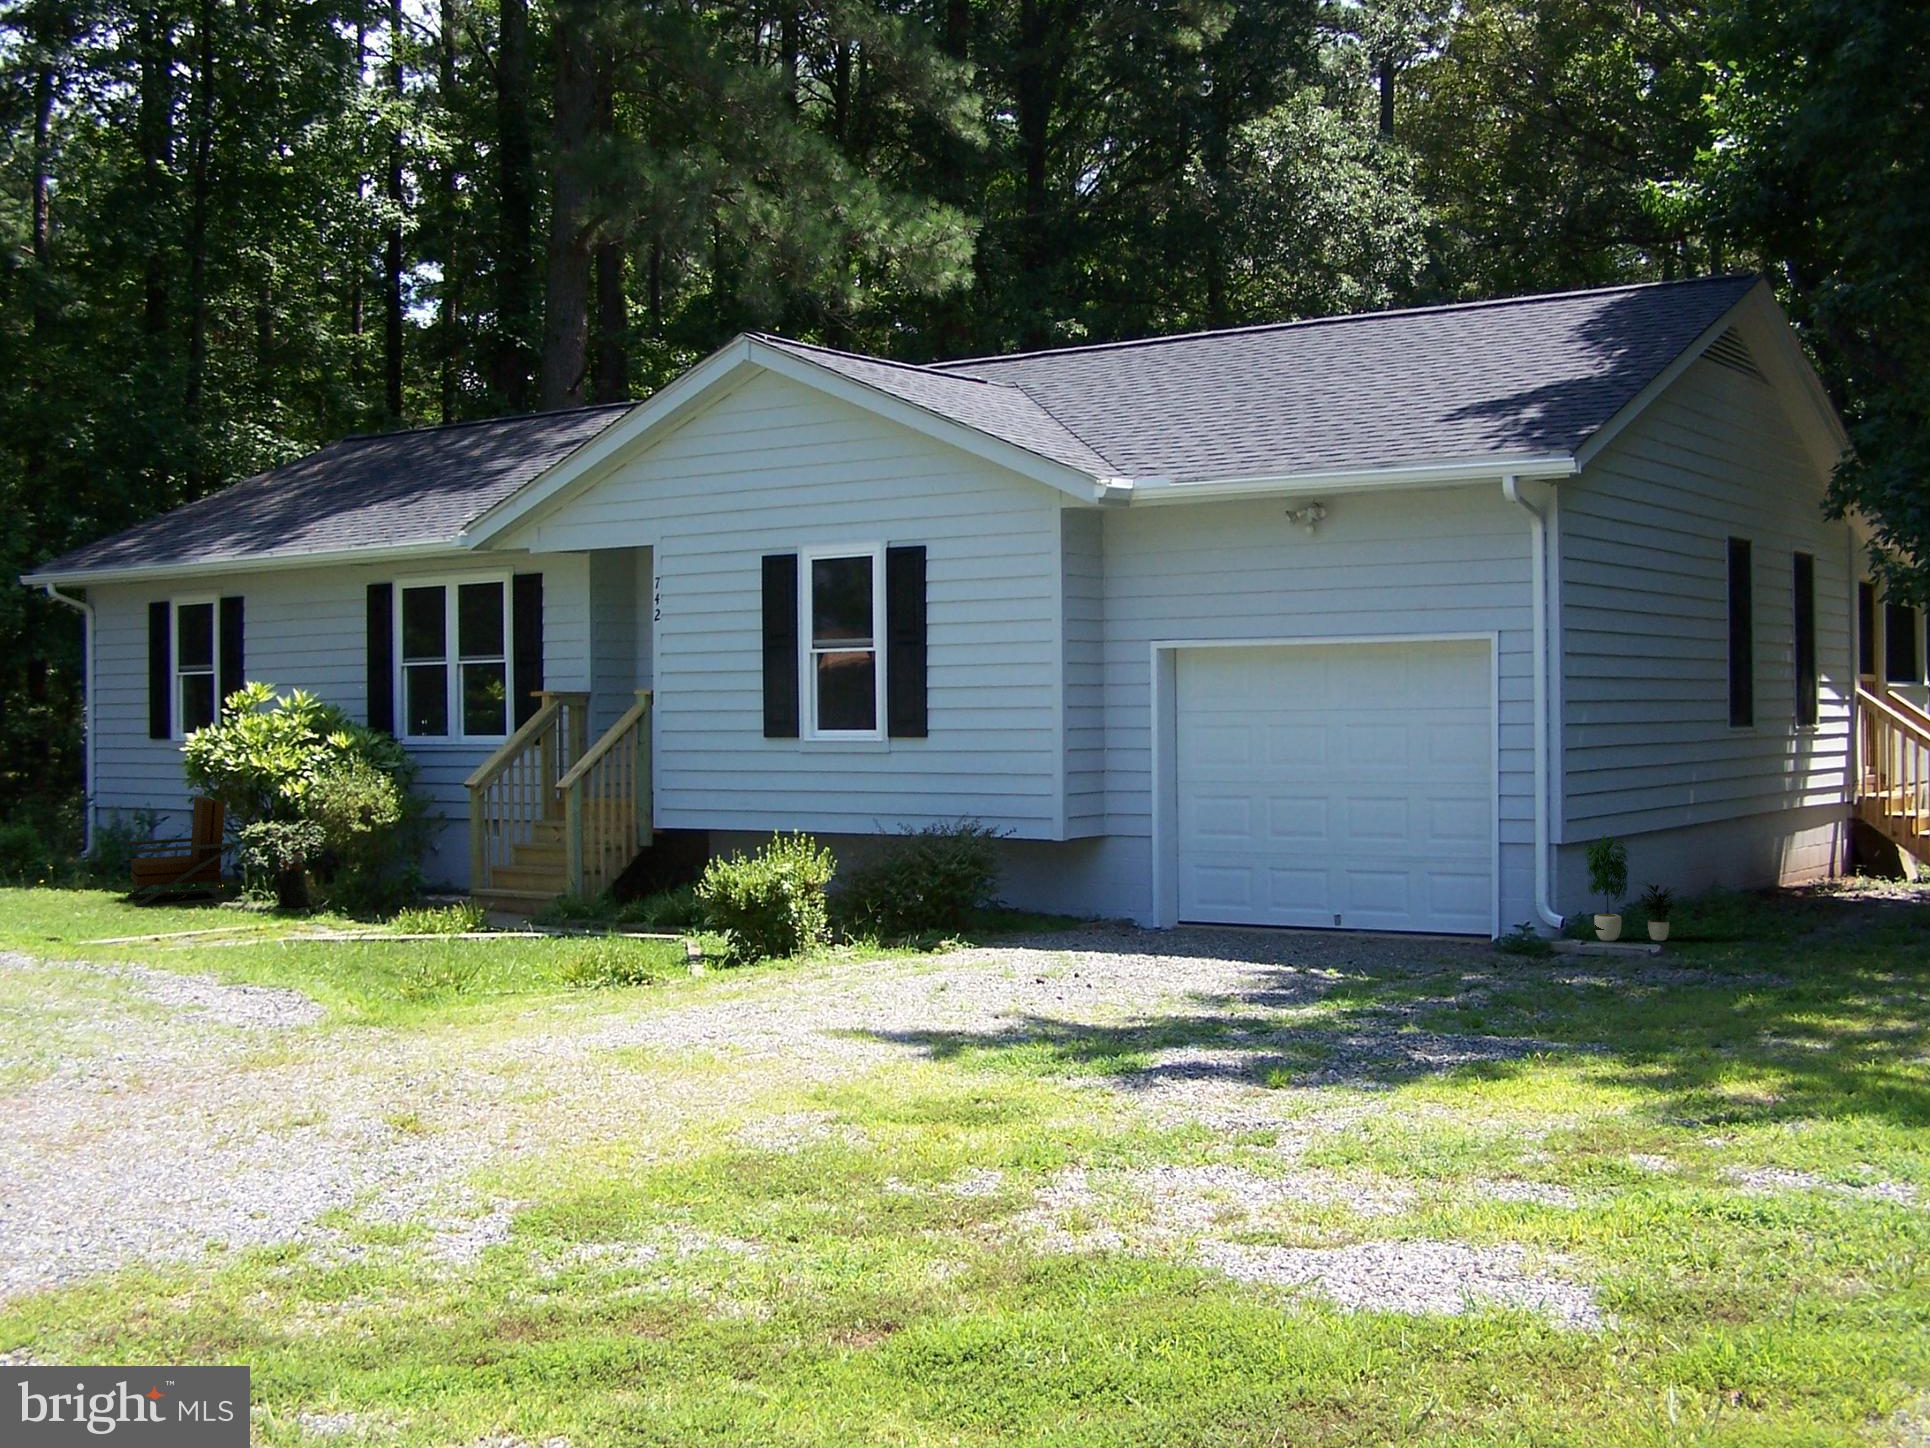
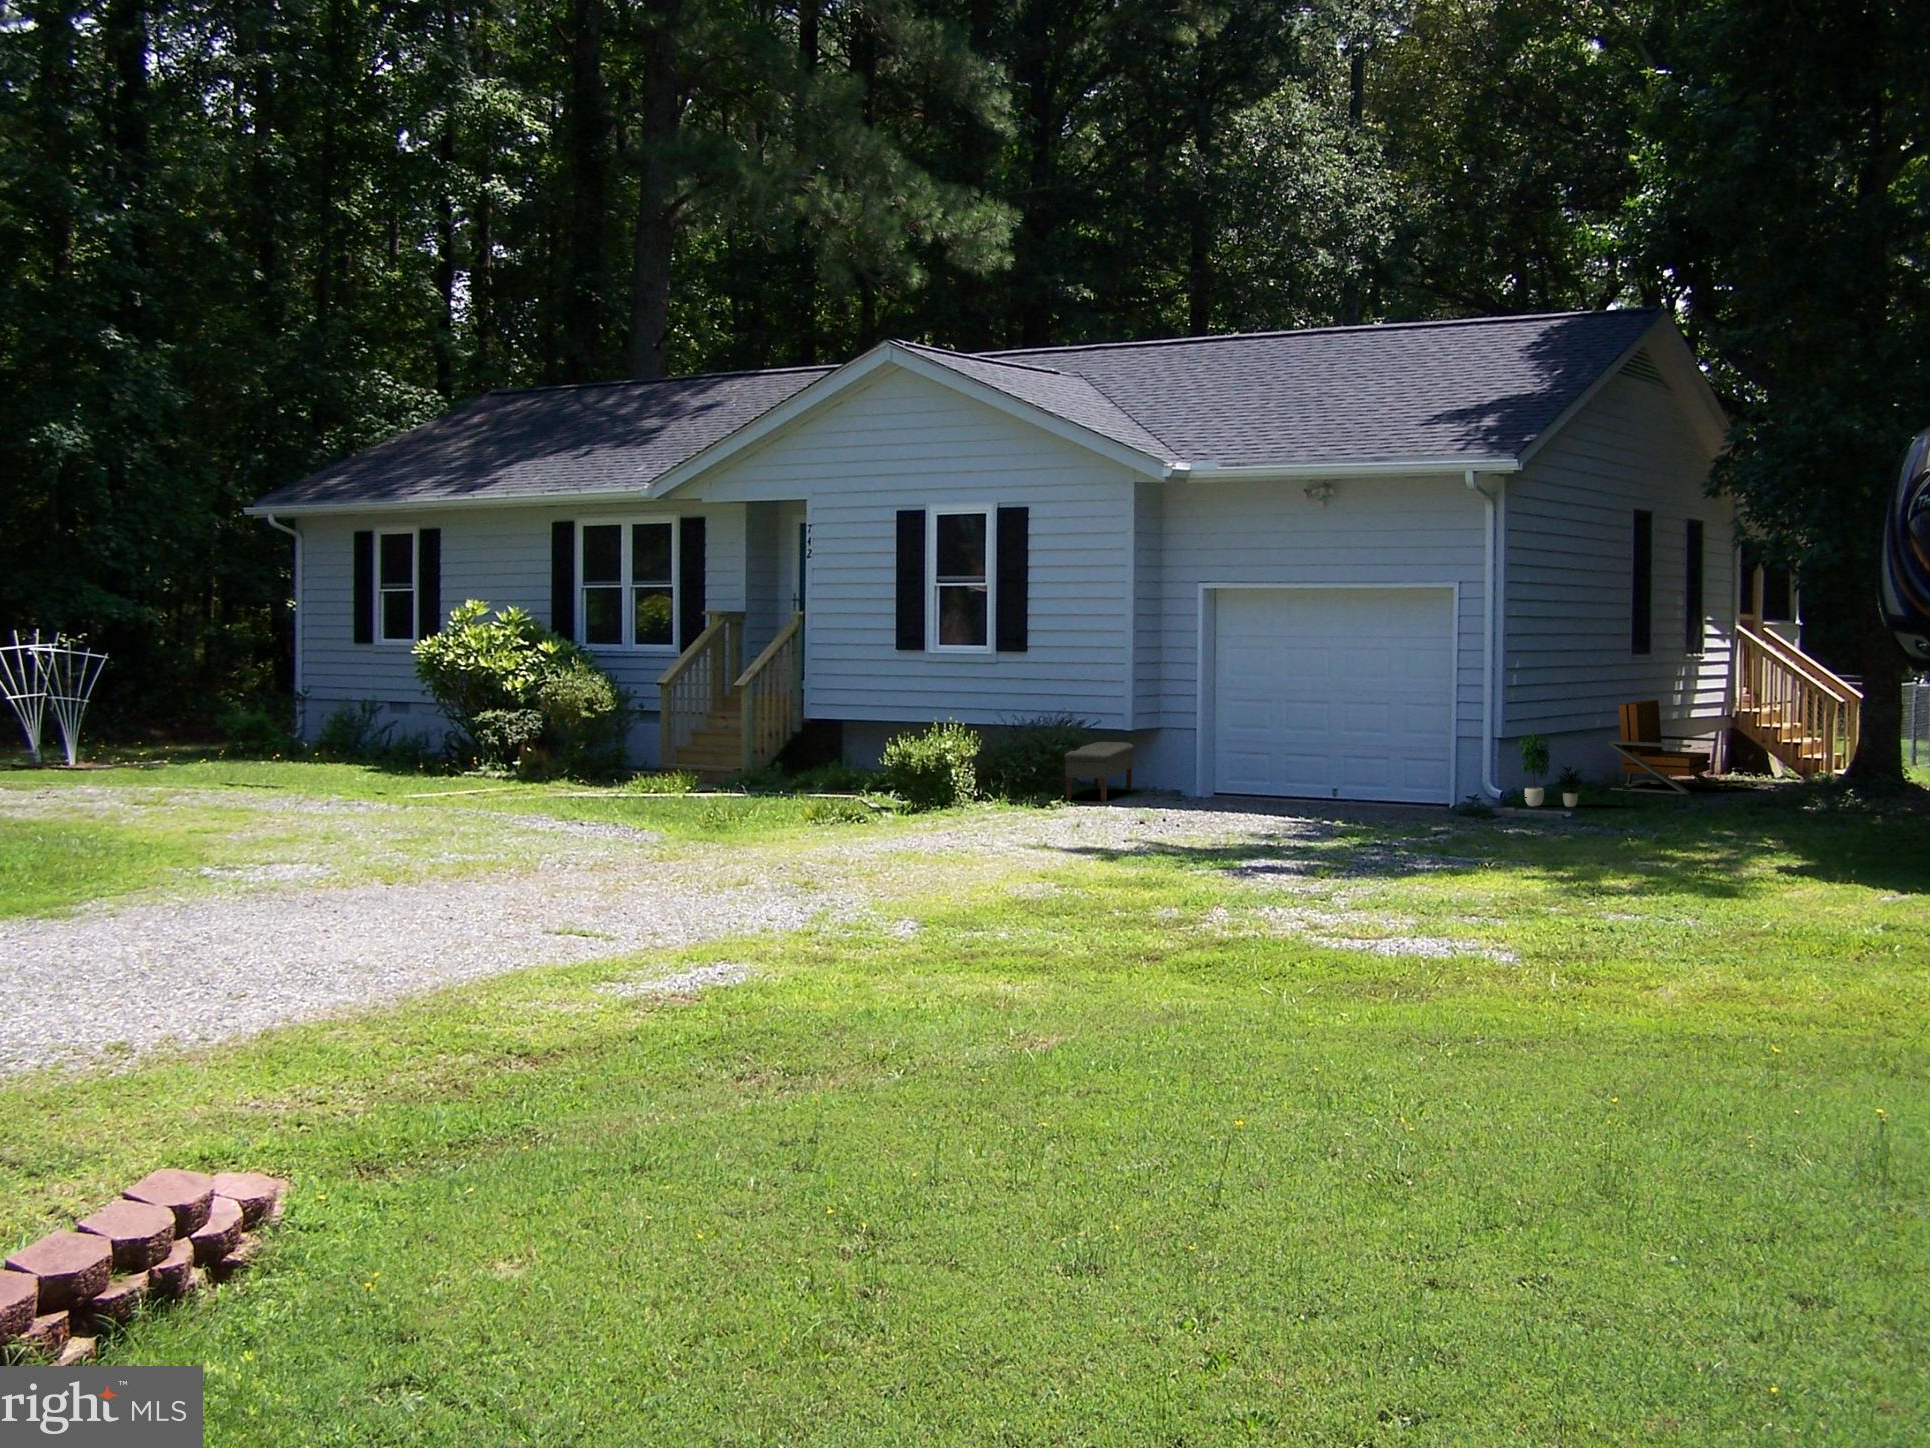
lounge chair: present [126,797,236,907] -> present [1608,700,1716,794]
watering can: present [276,851,310,907] -> none [509,733,535,776]
bench: none [958,856,1064,942] -> present [1064,742,1134,802]

